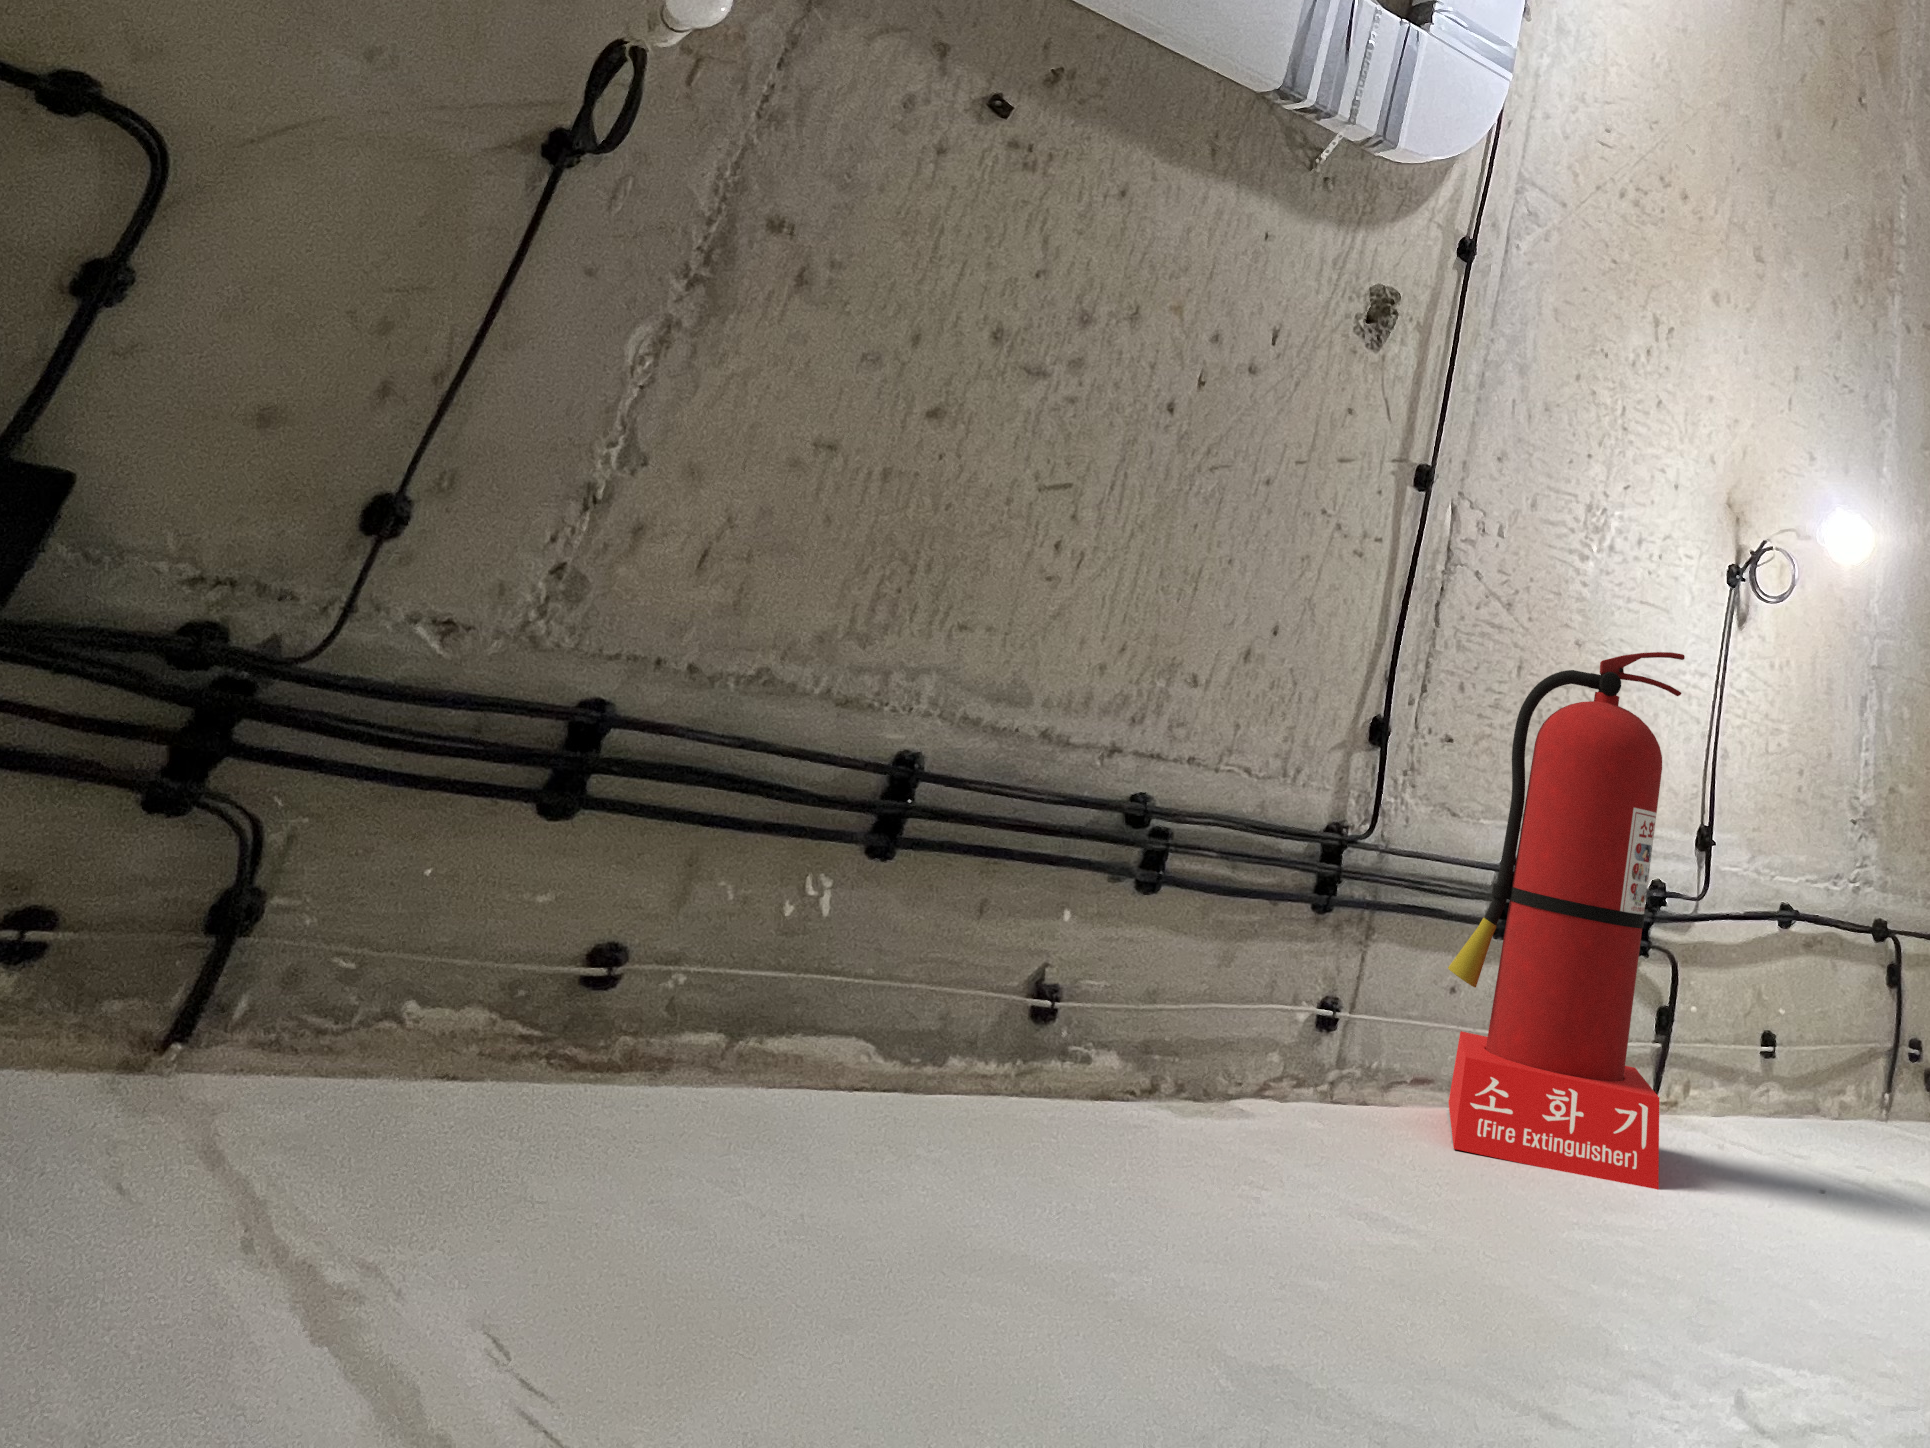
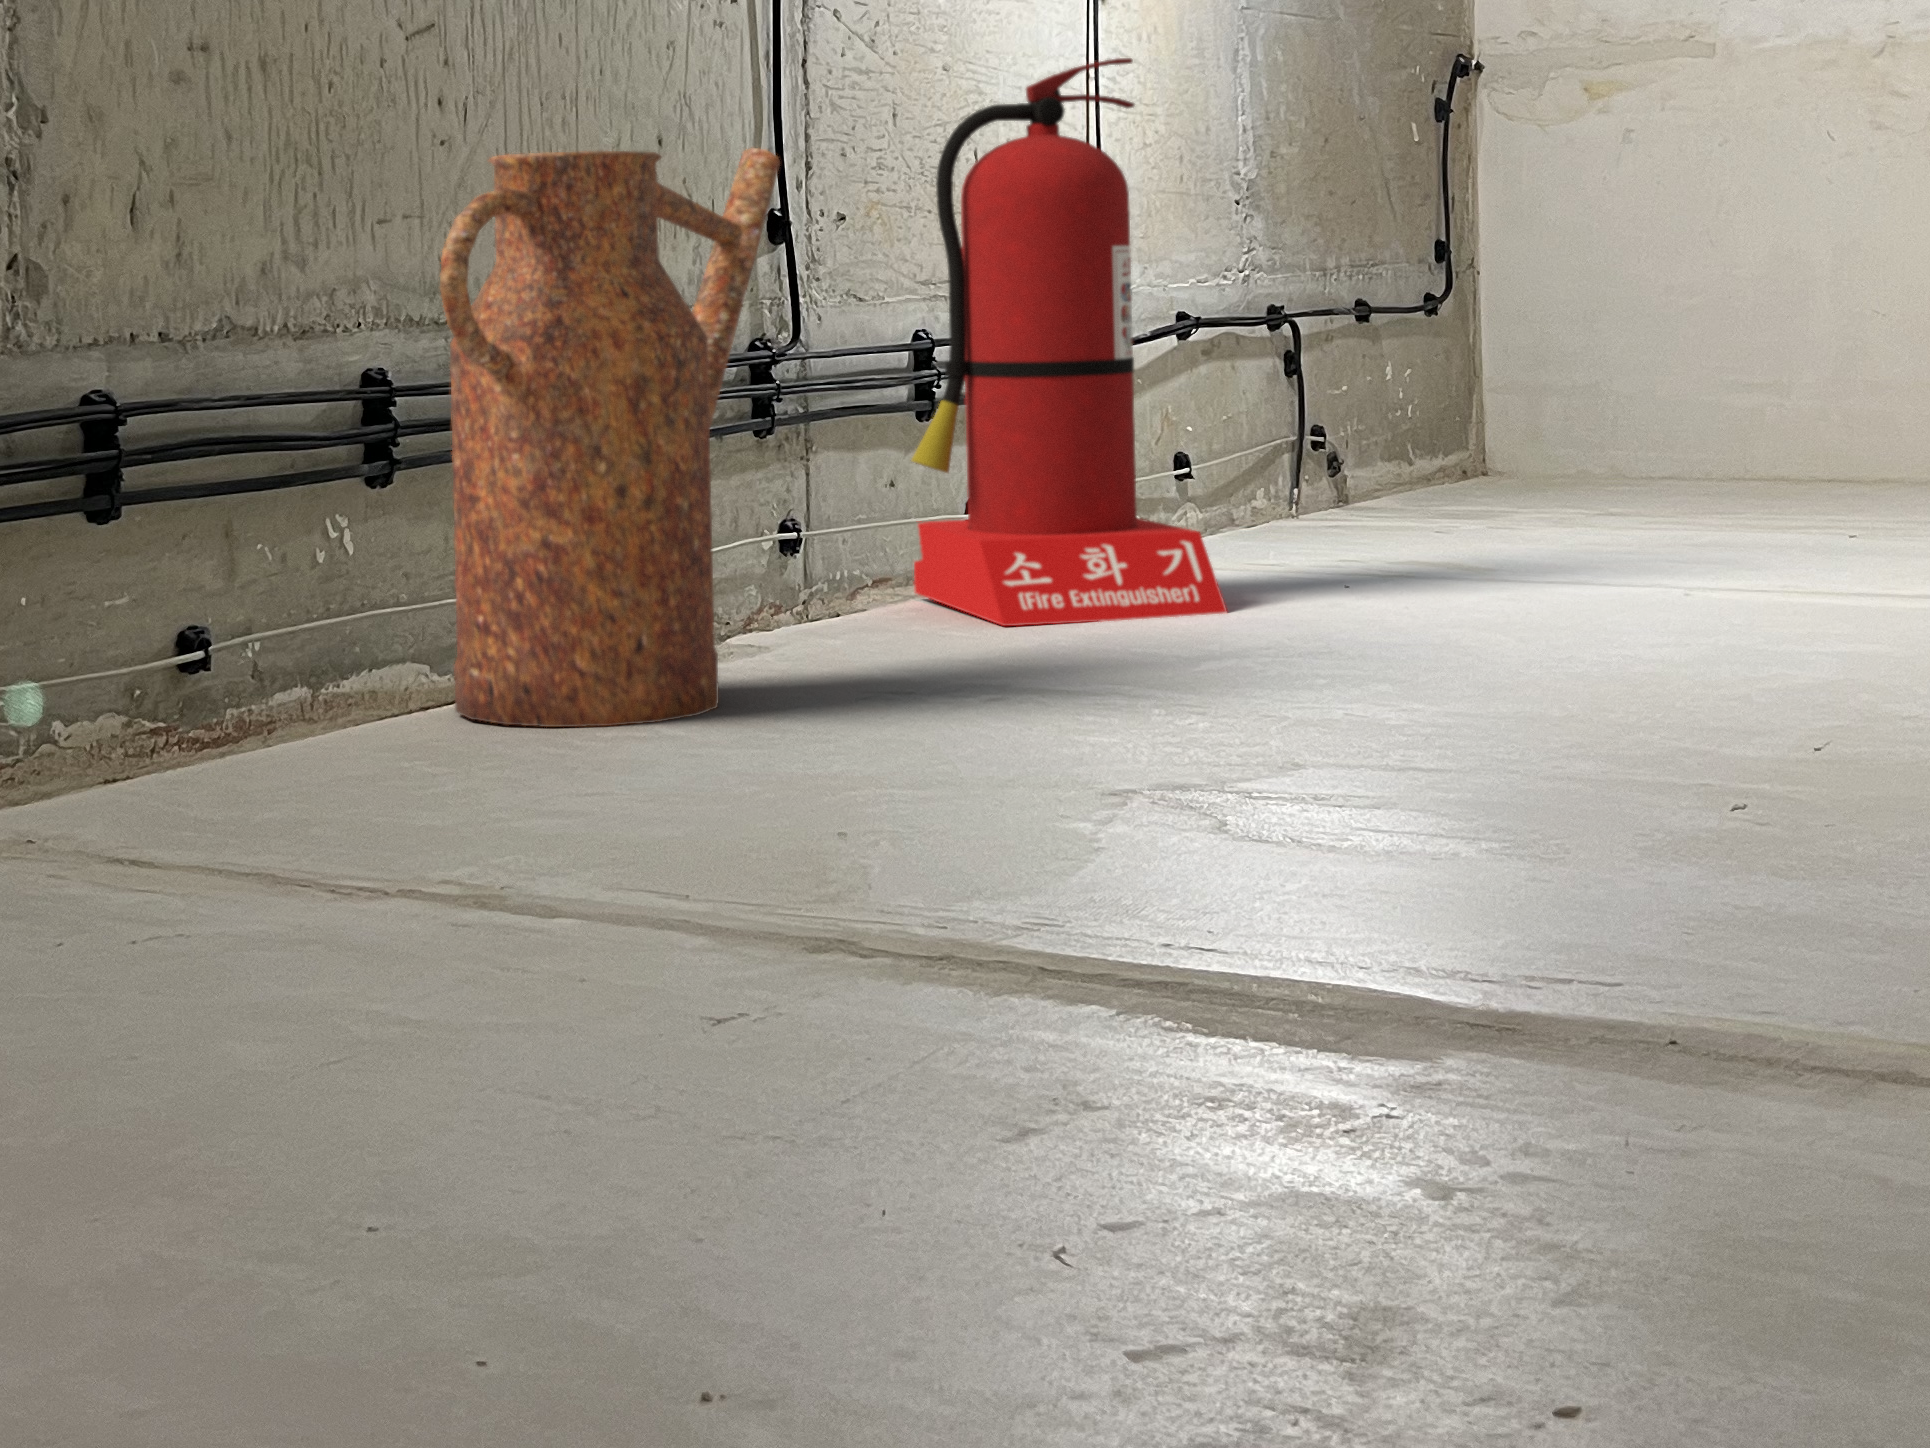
watering can: none [833,585,1316,1154] -> present [440,148,780,727]

